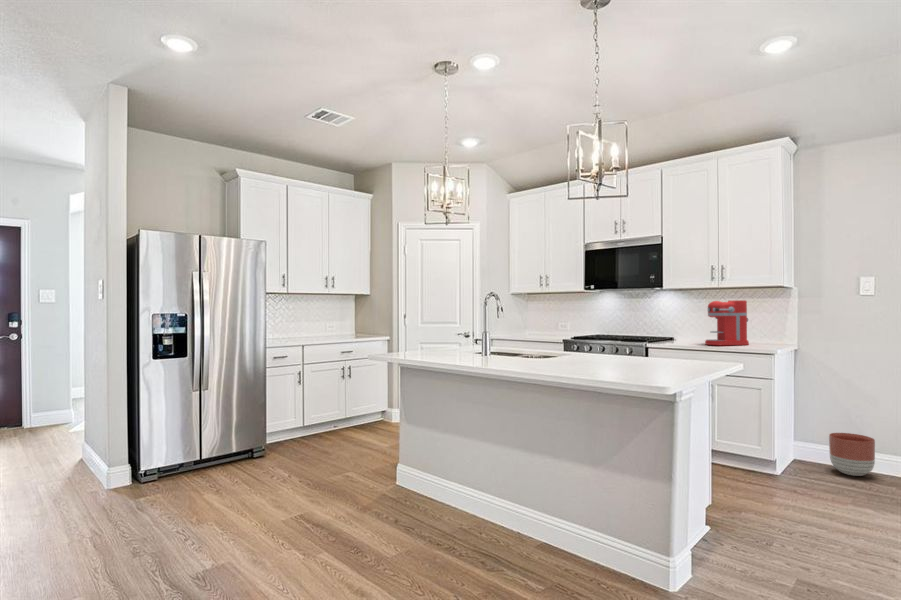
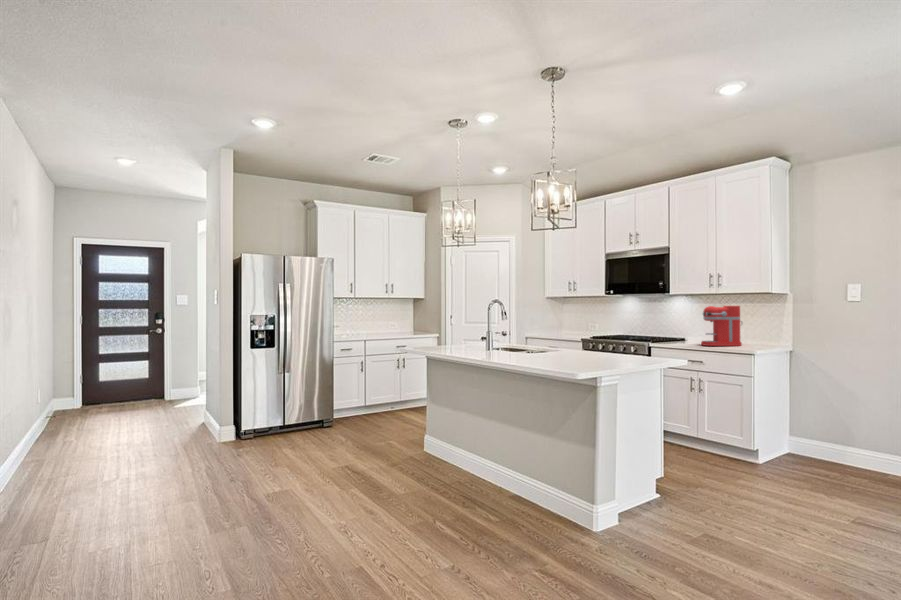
planter: present [829,433,875,476] -> none [813,428,854,467]

